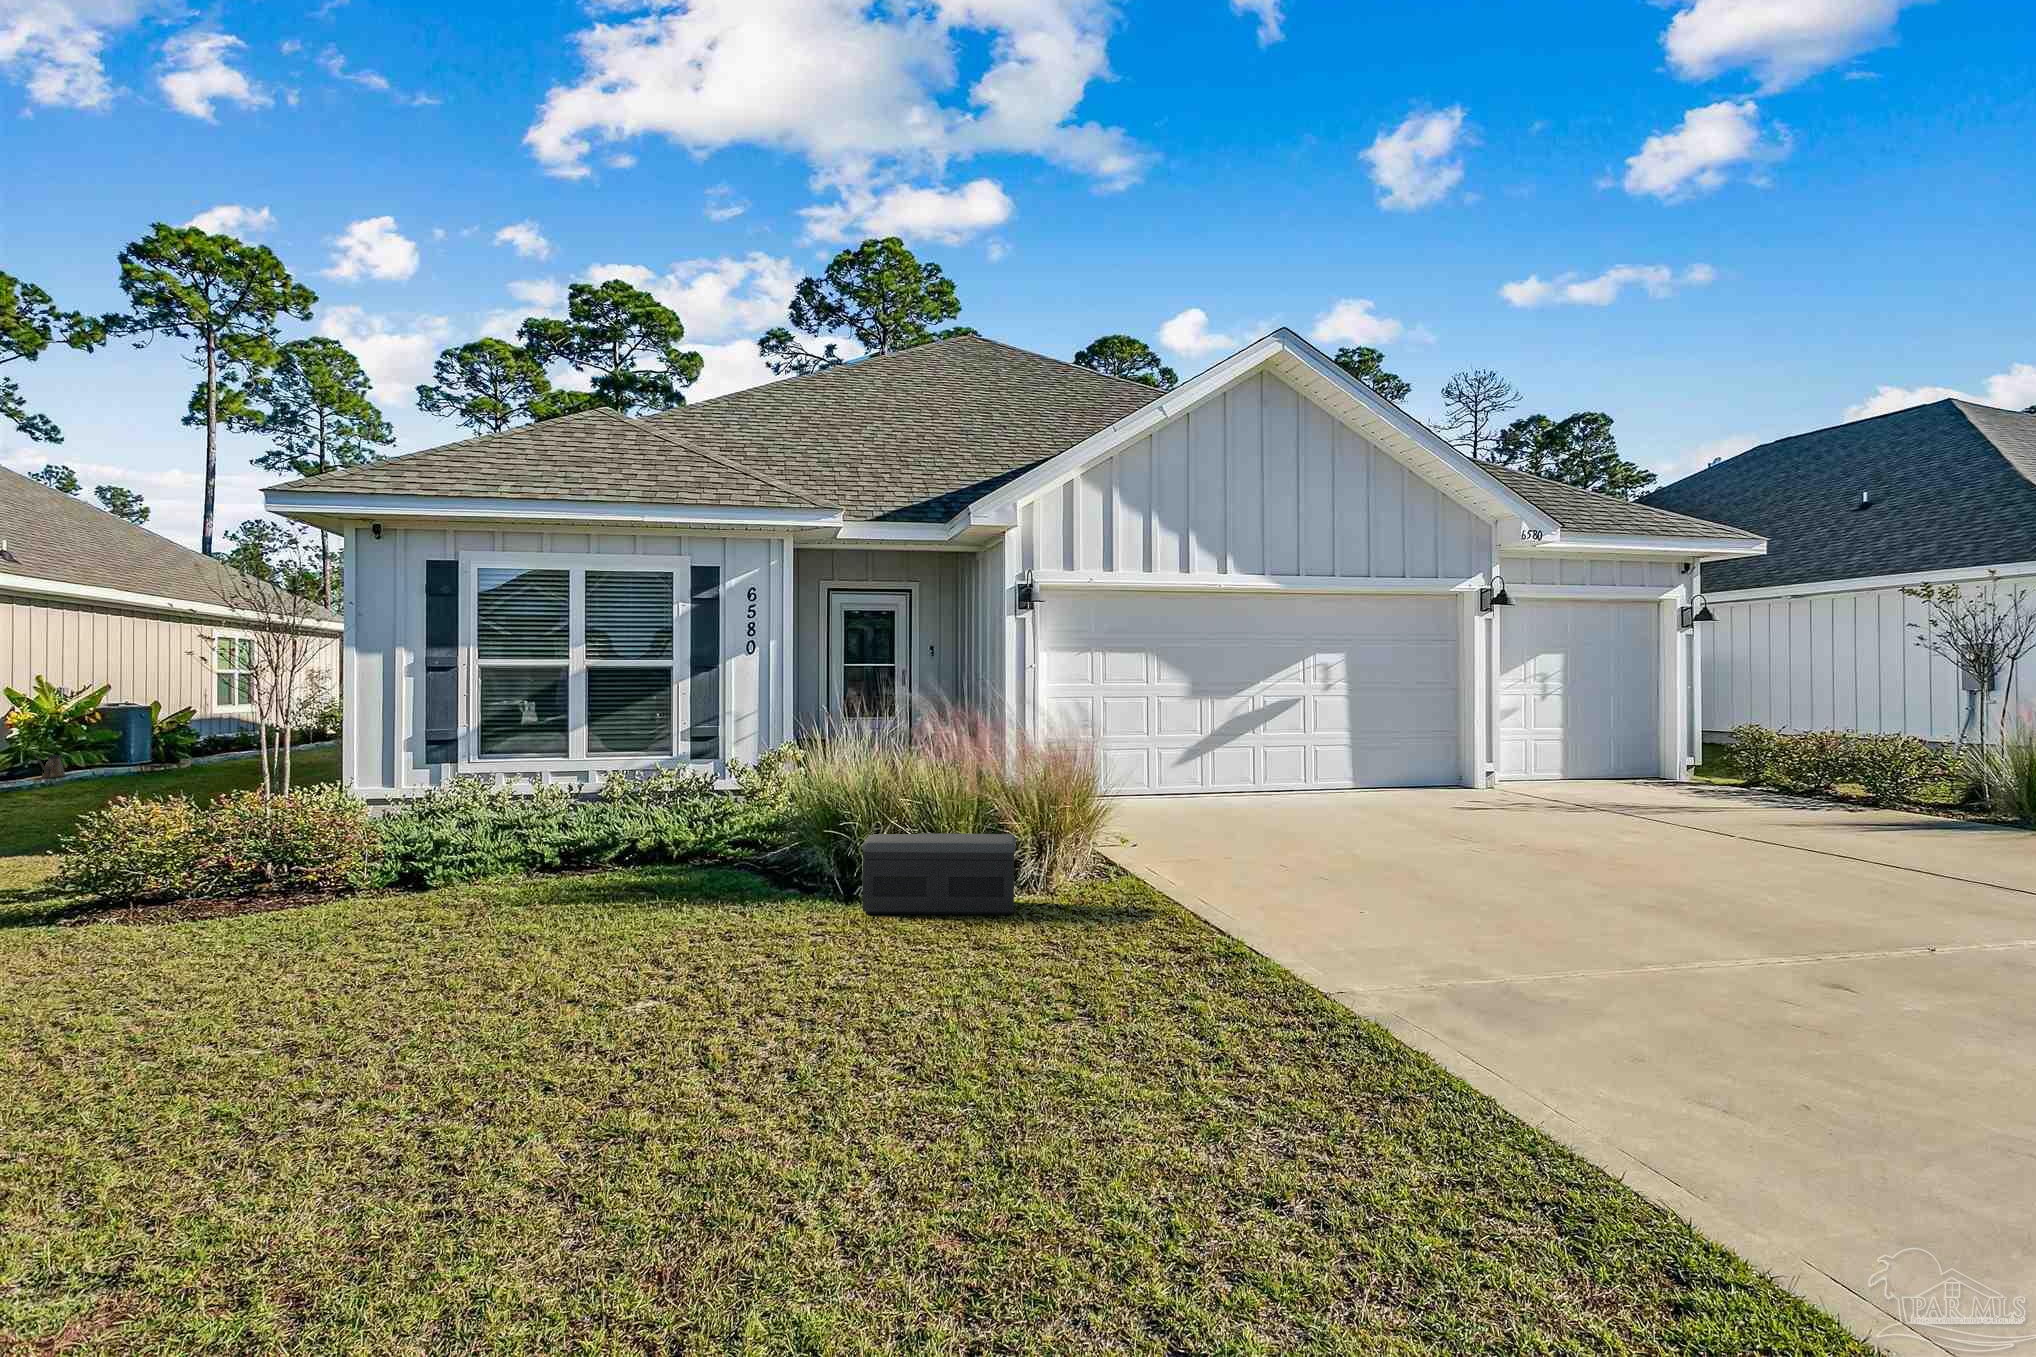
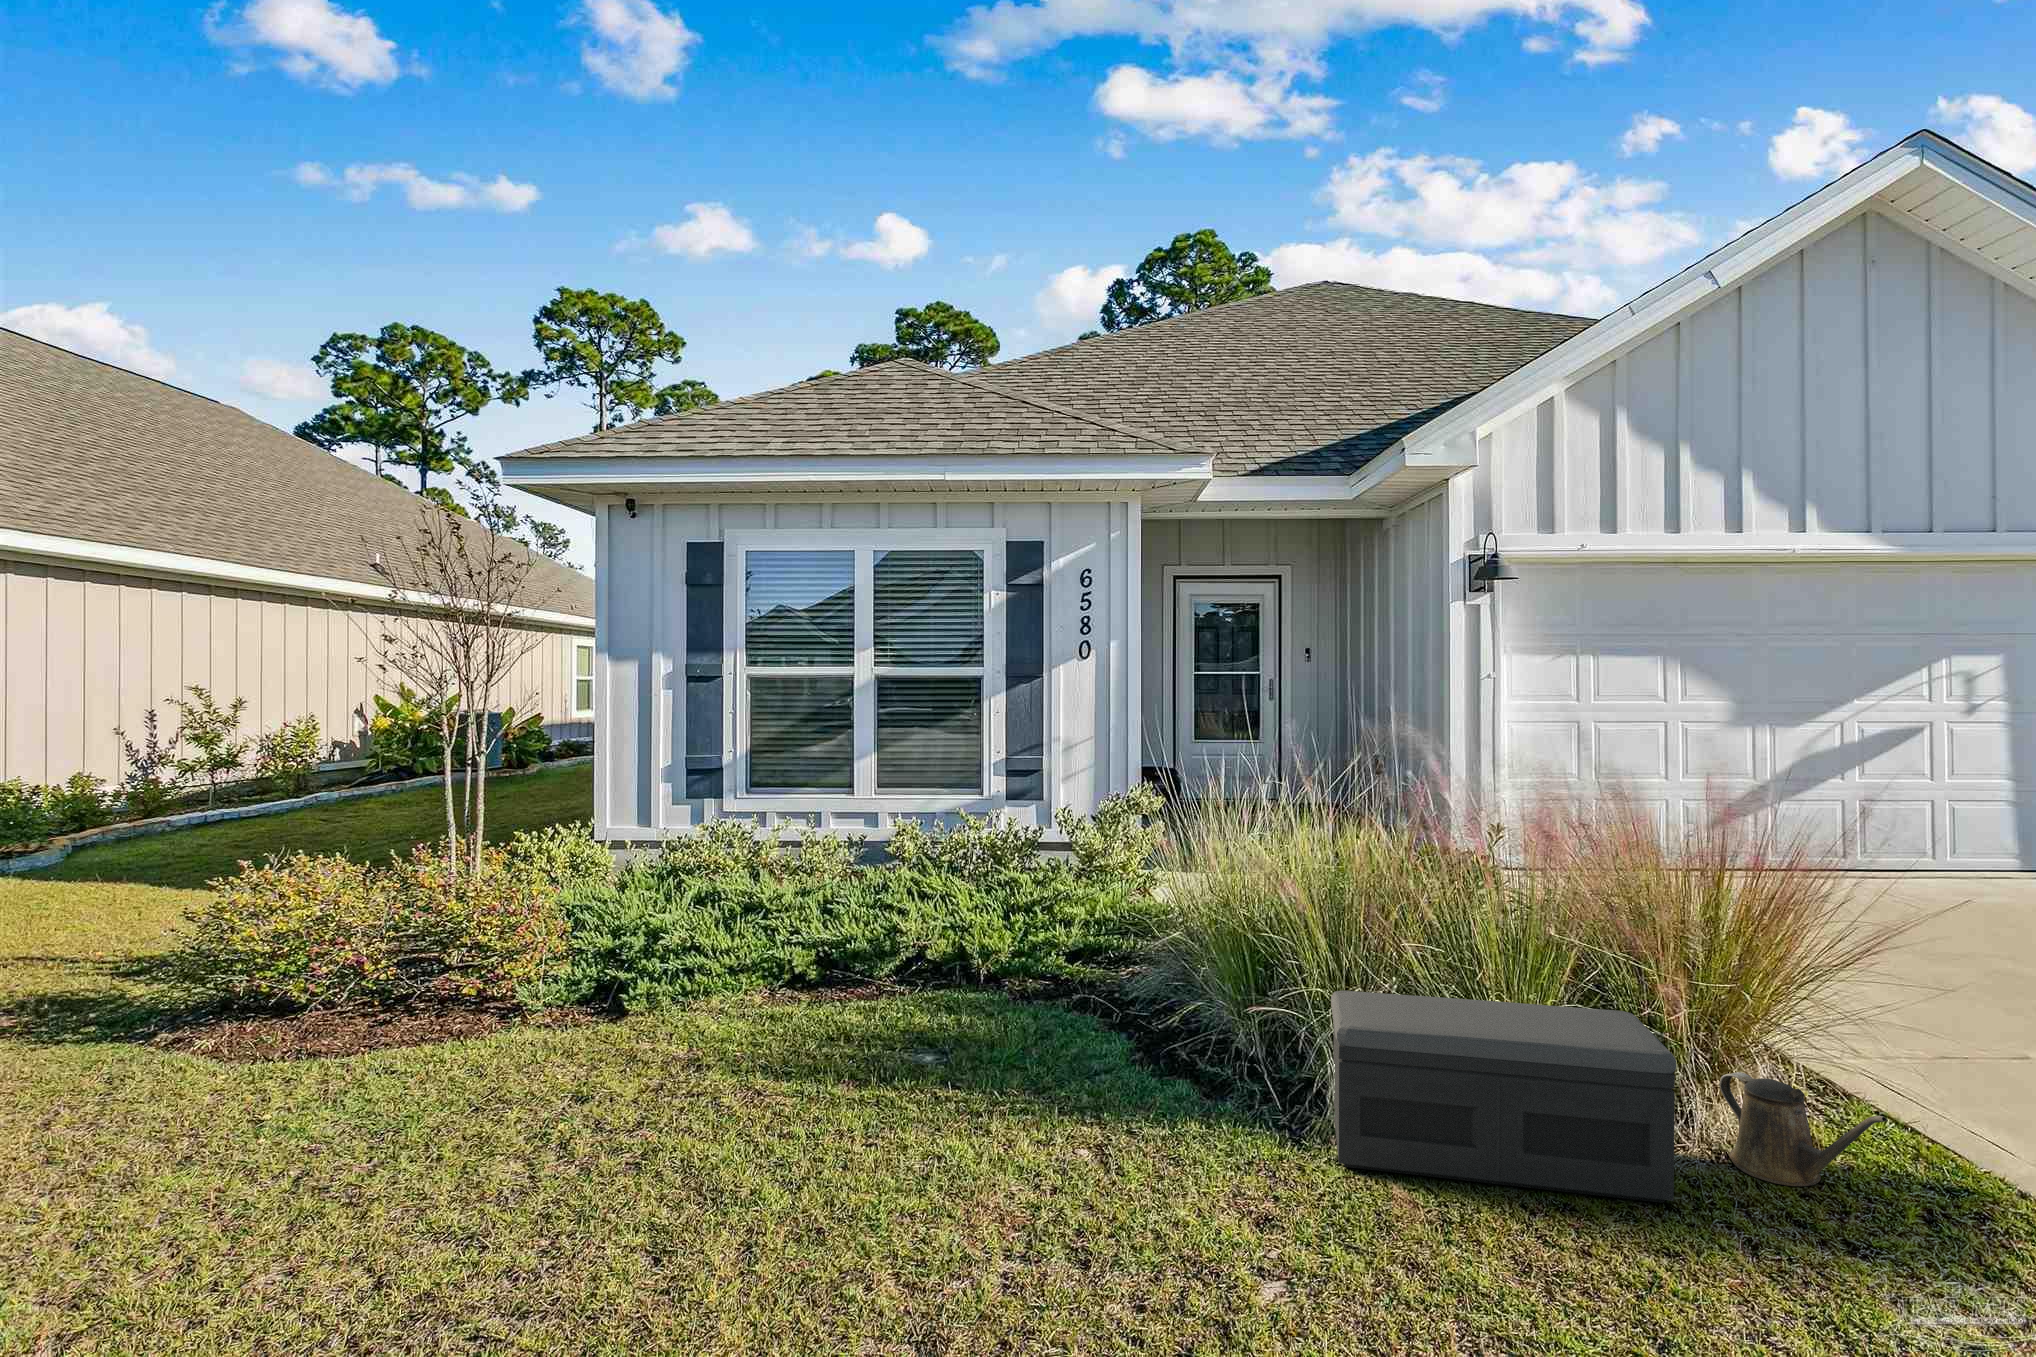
watering can: present [34,754,65,778] -> present [1720,1072,1887,1186]

